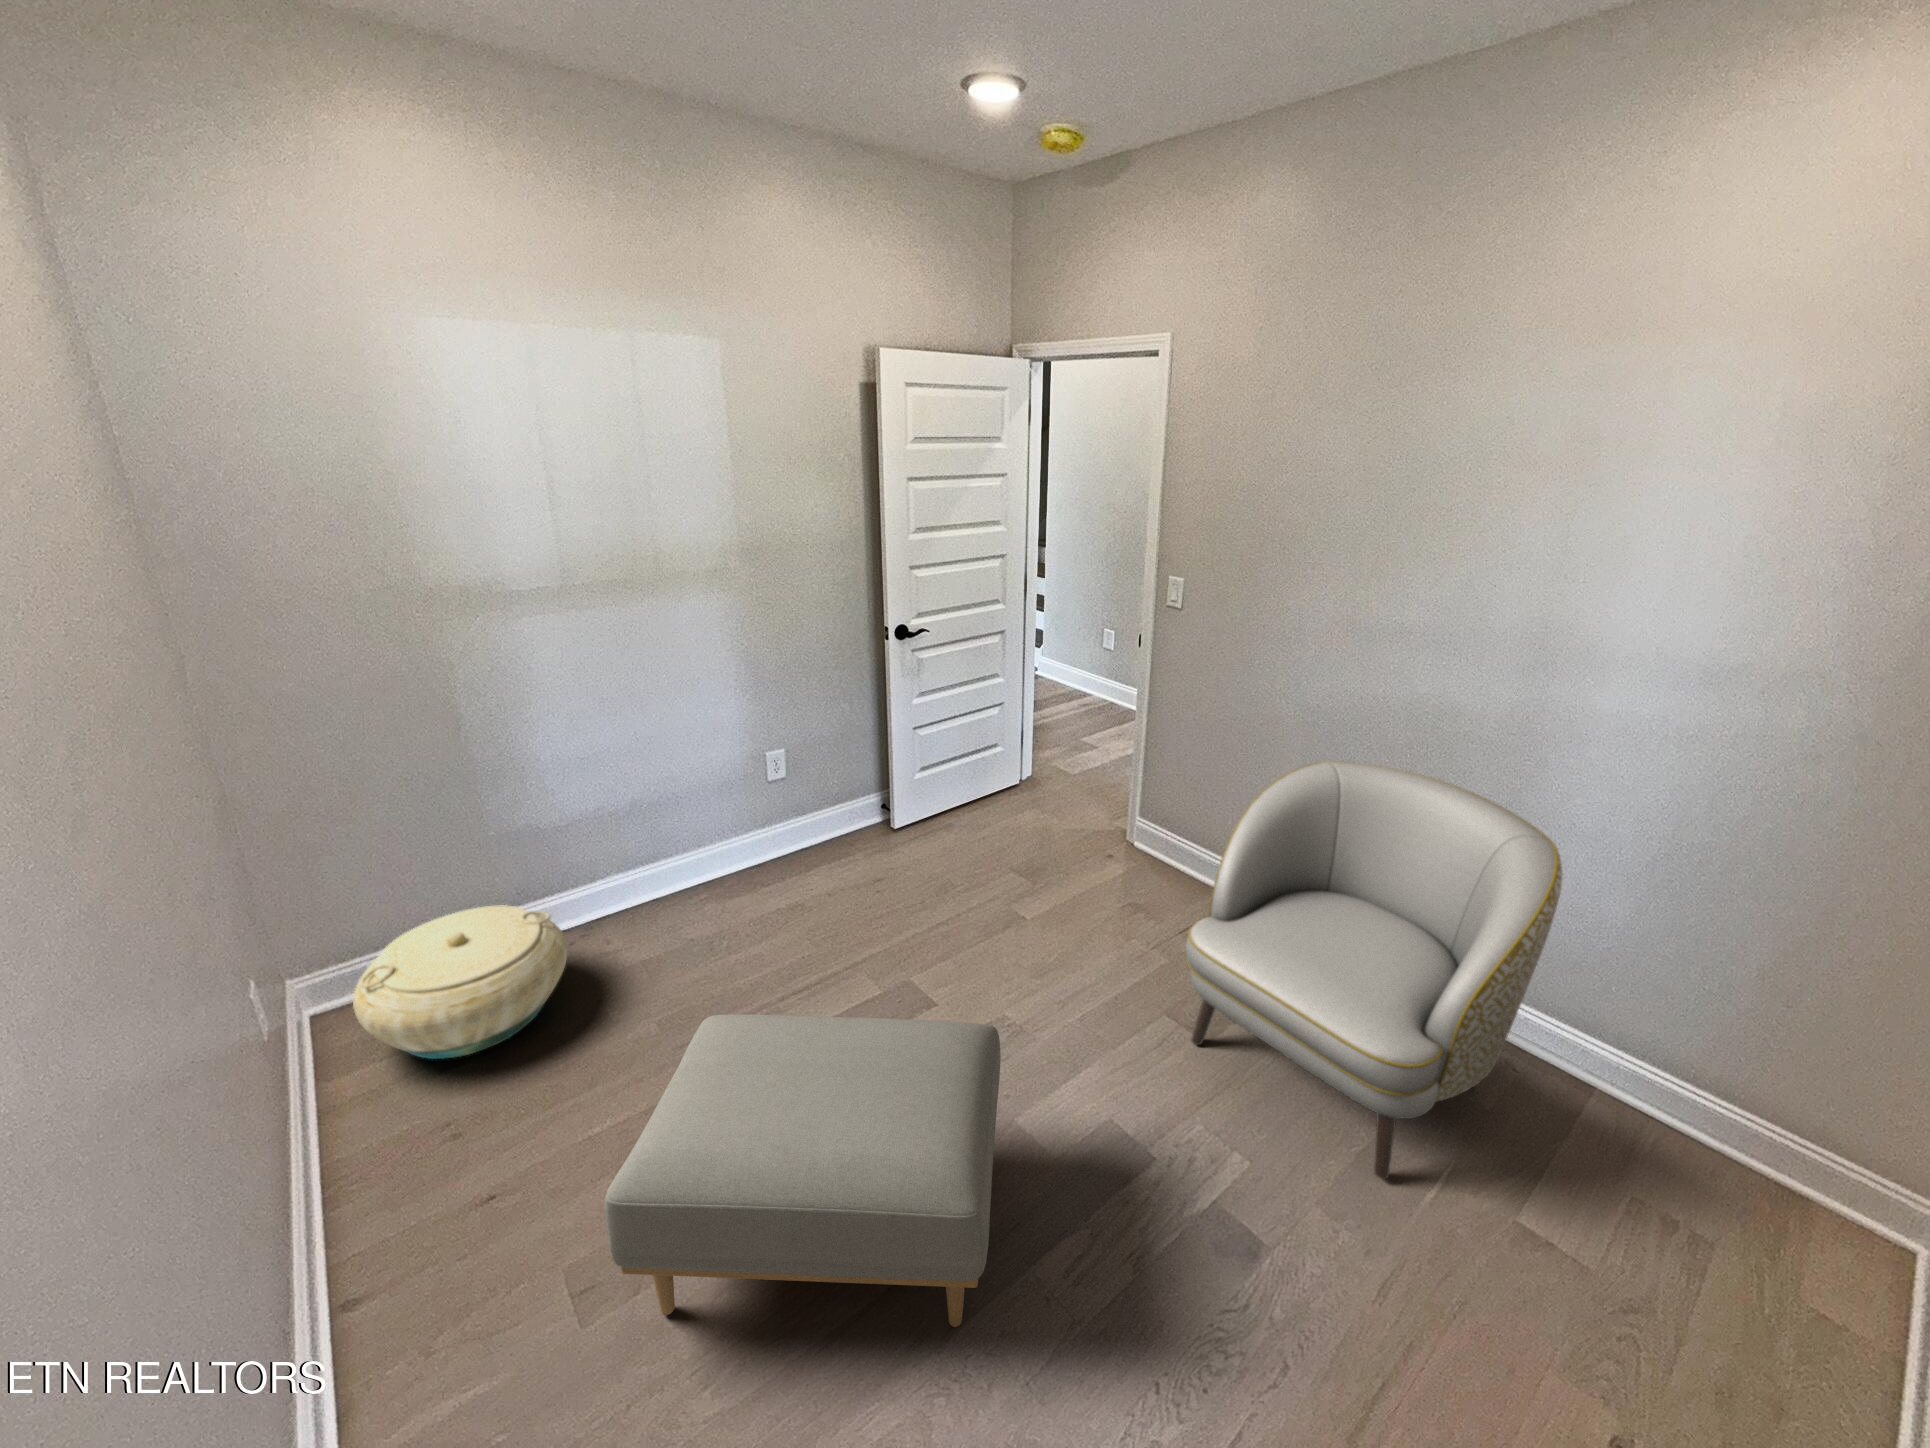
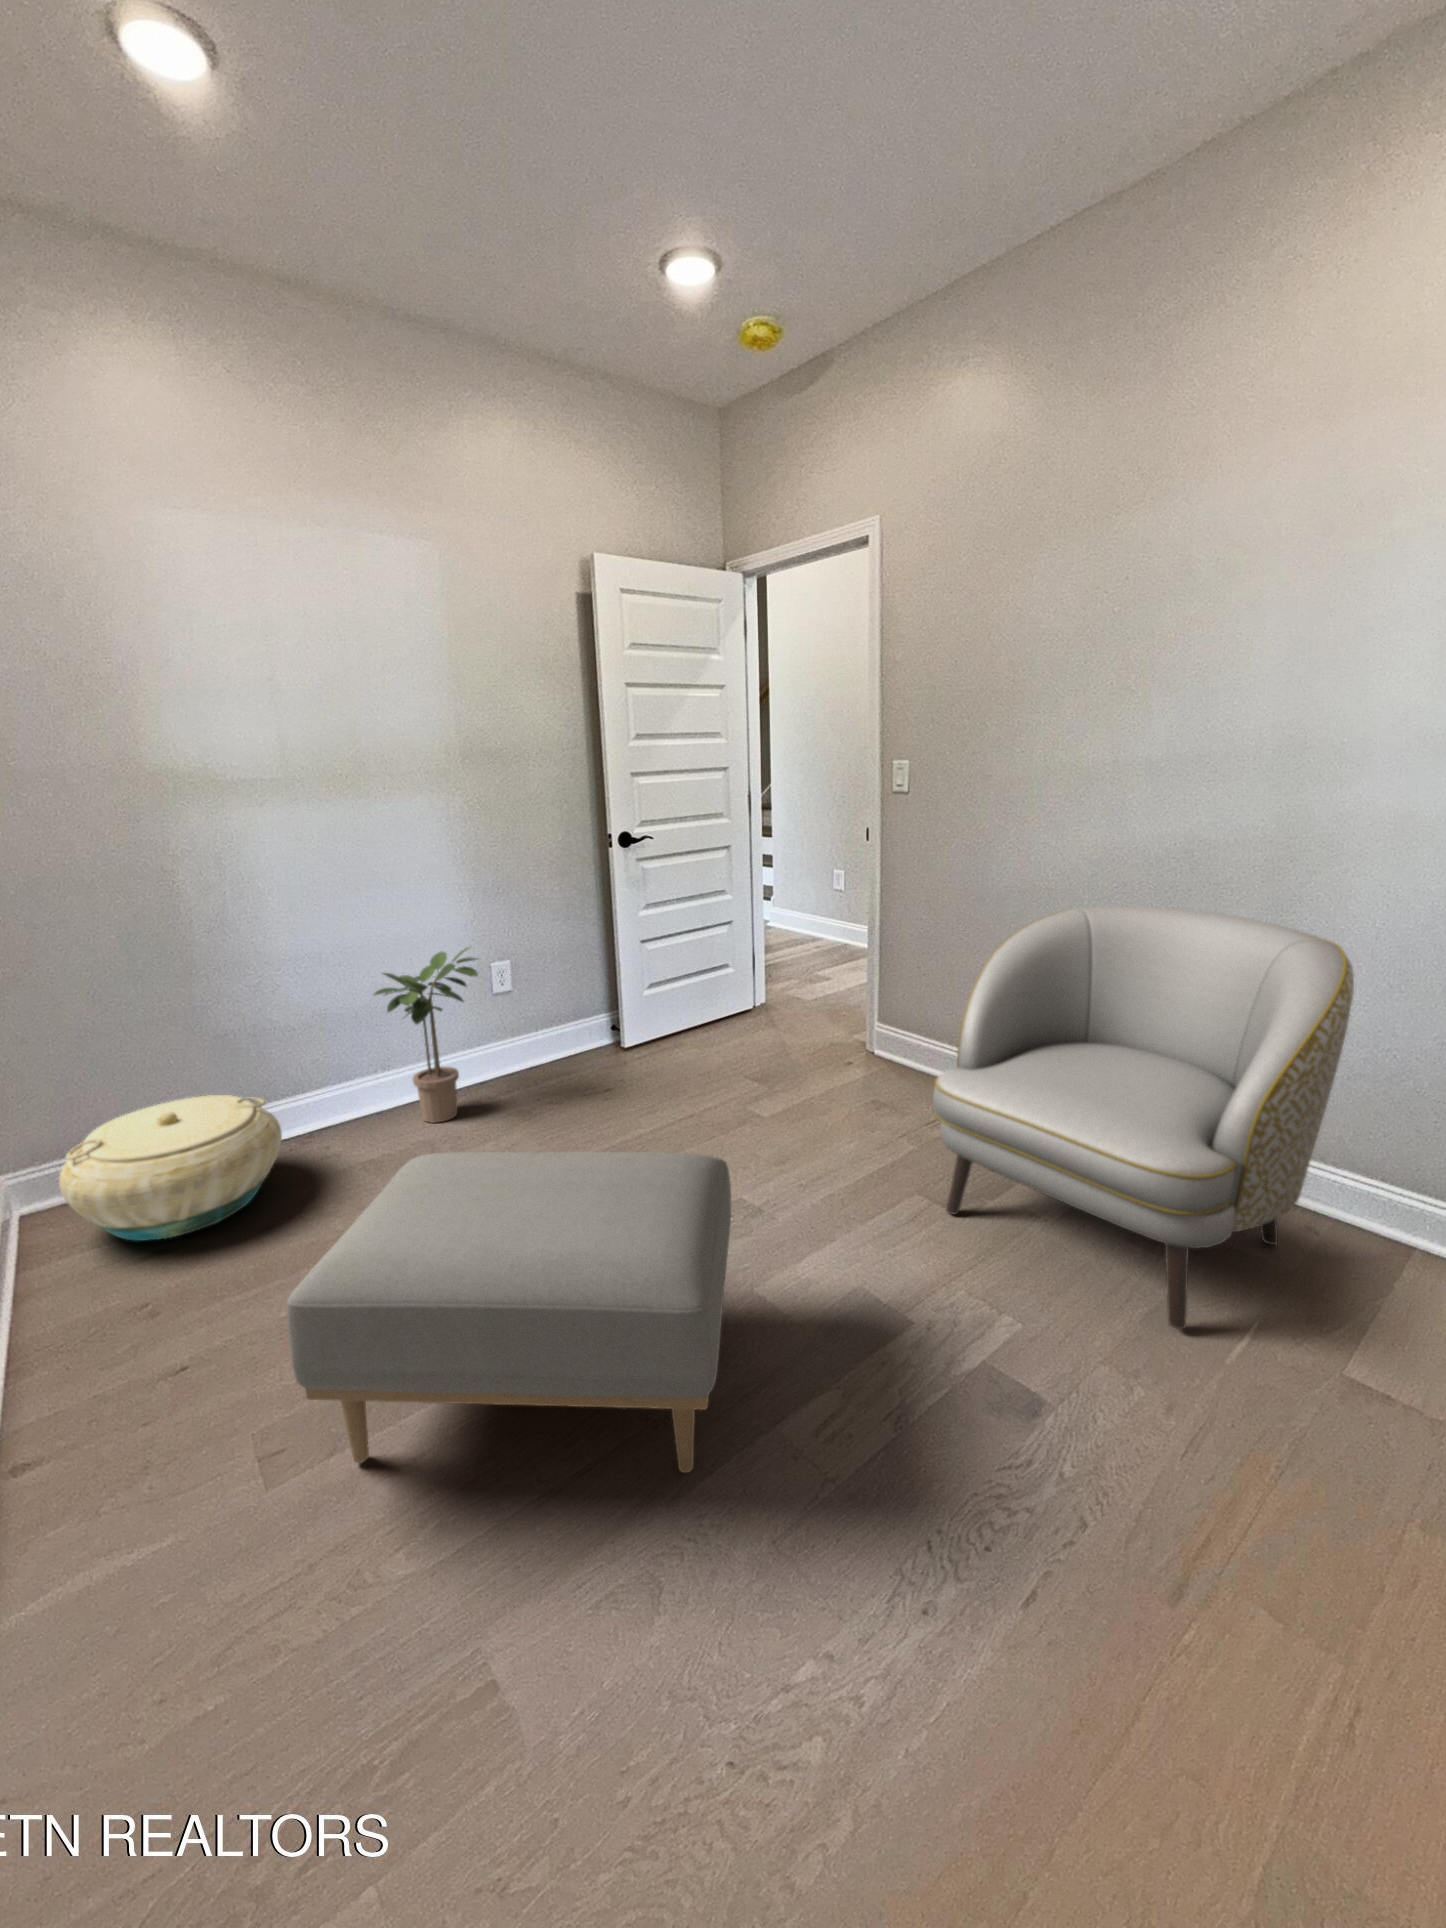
potted plant: none [654,751,759,918] -> present [374,947,478,1123]

